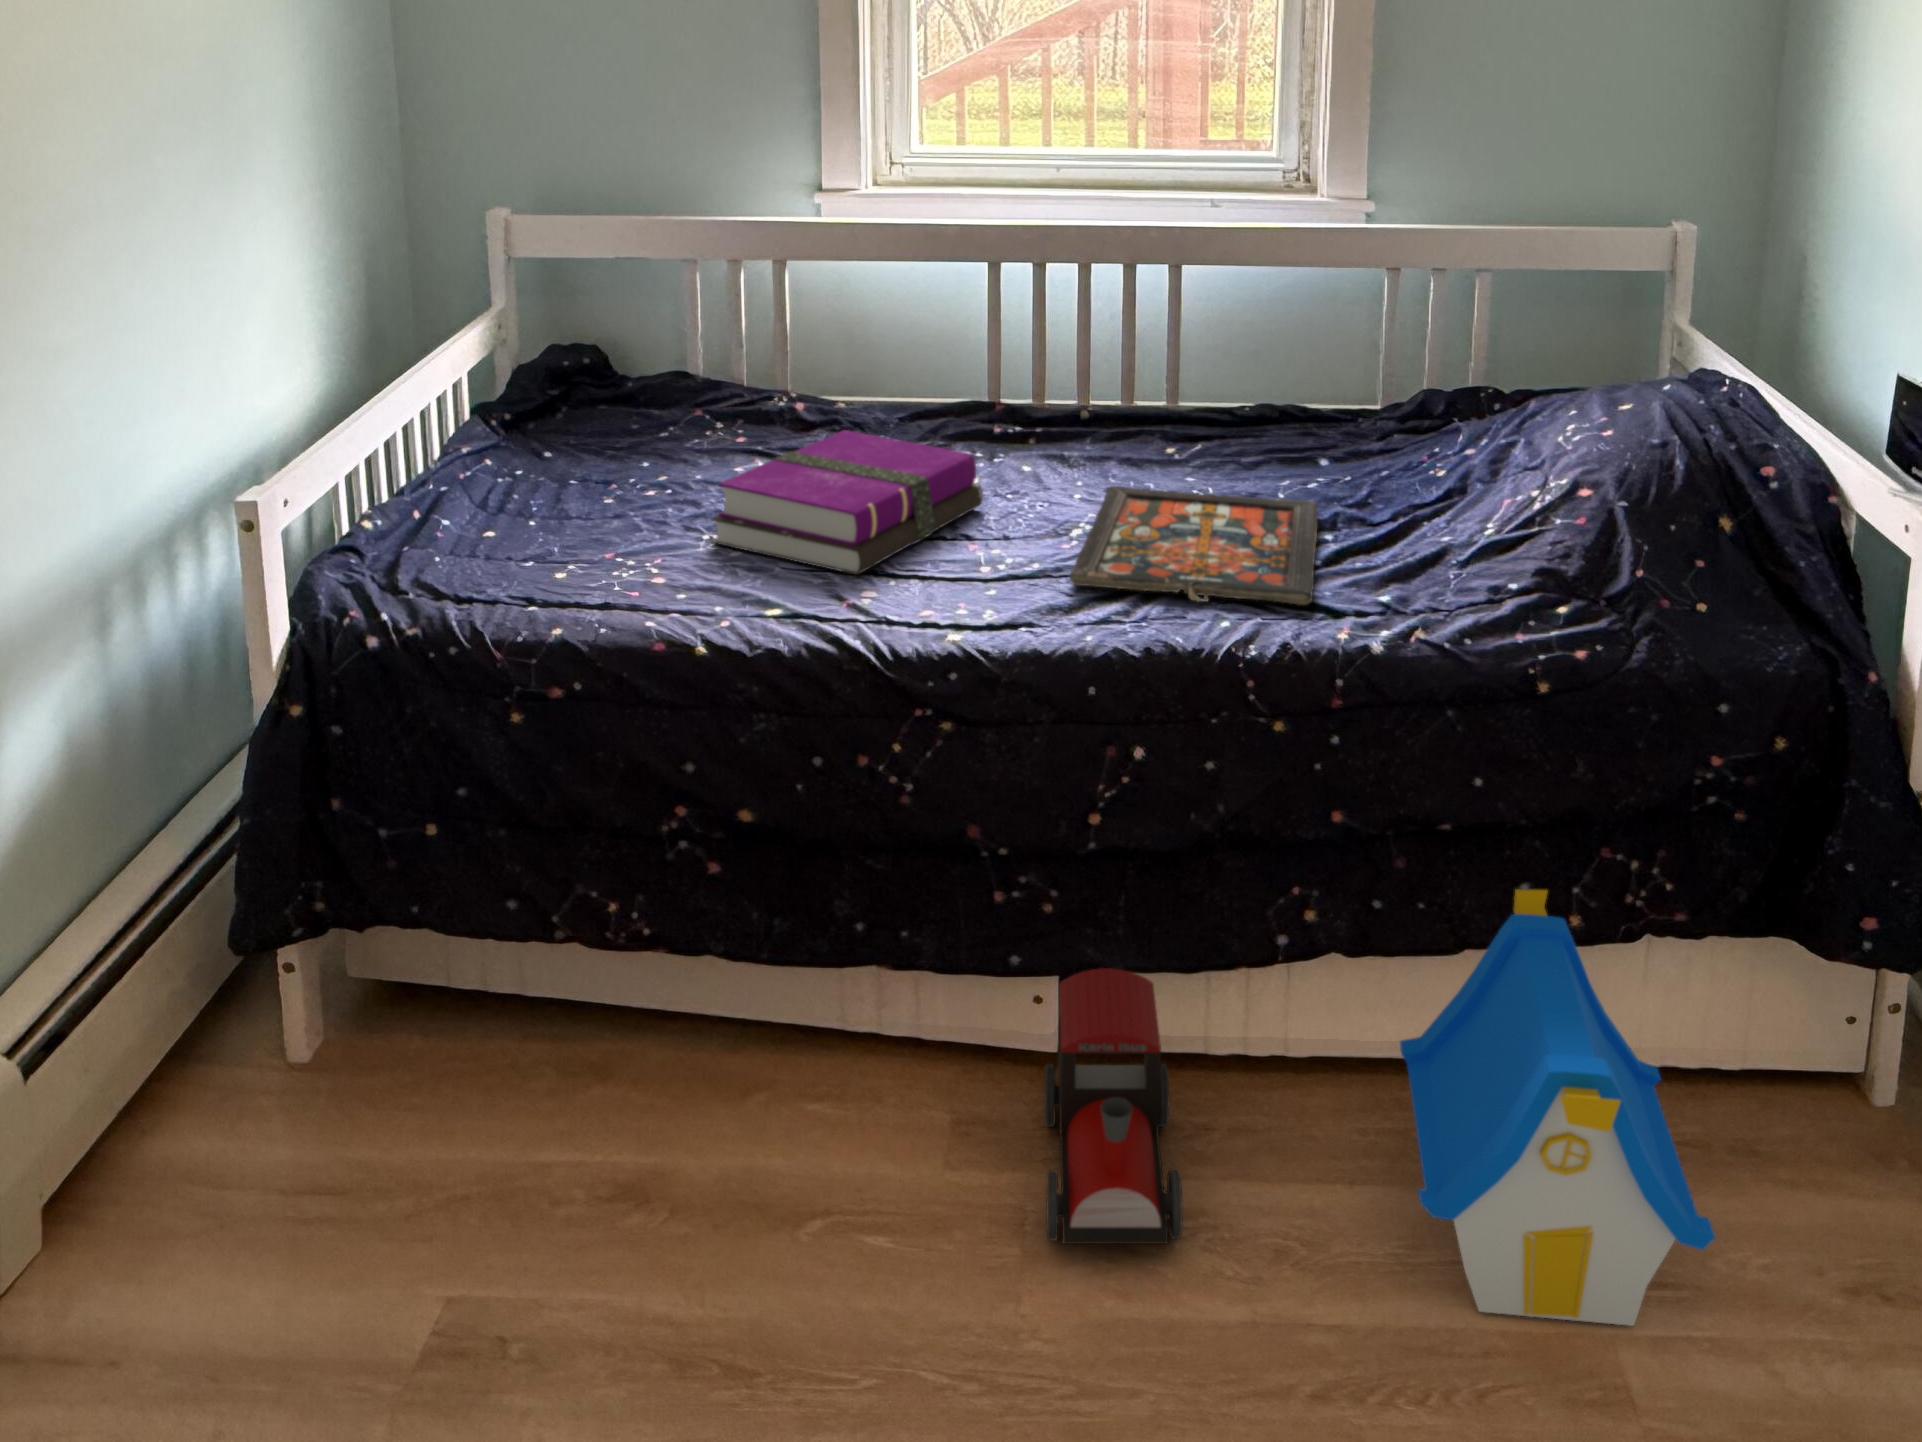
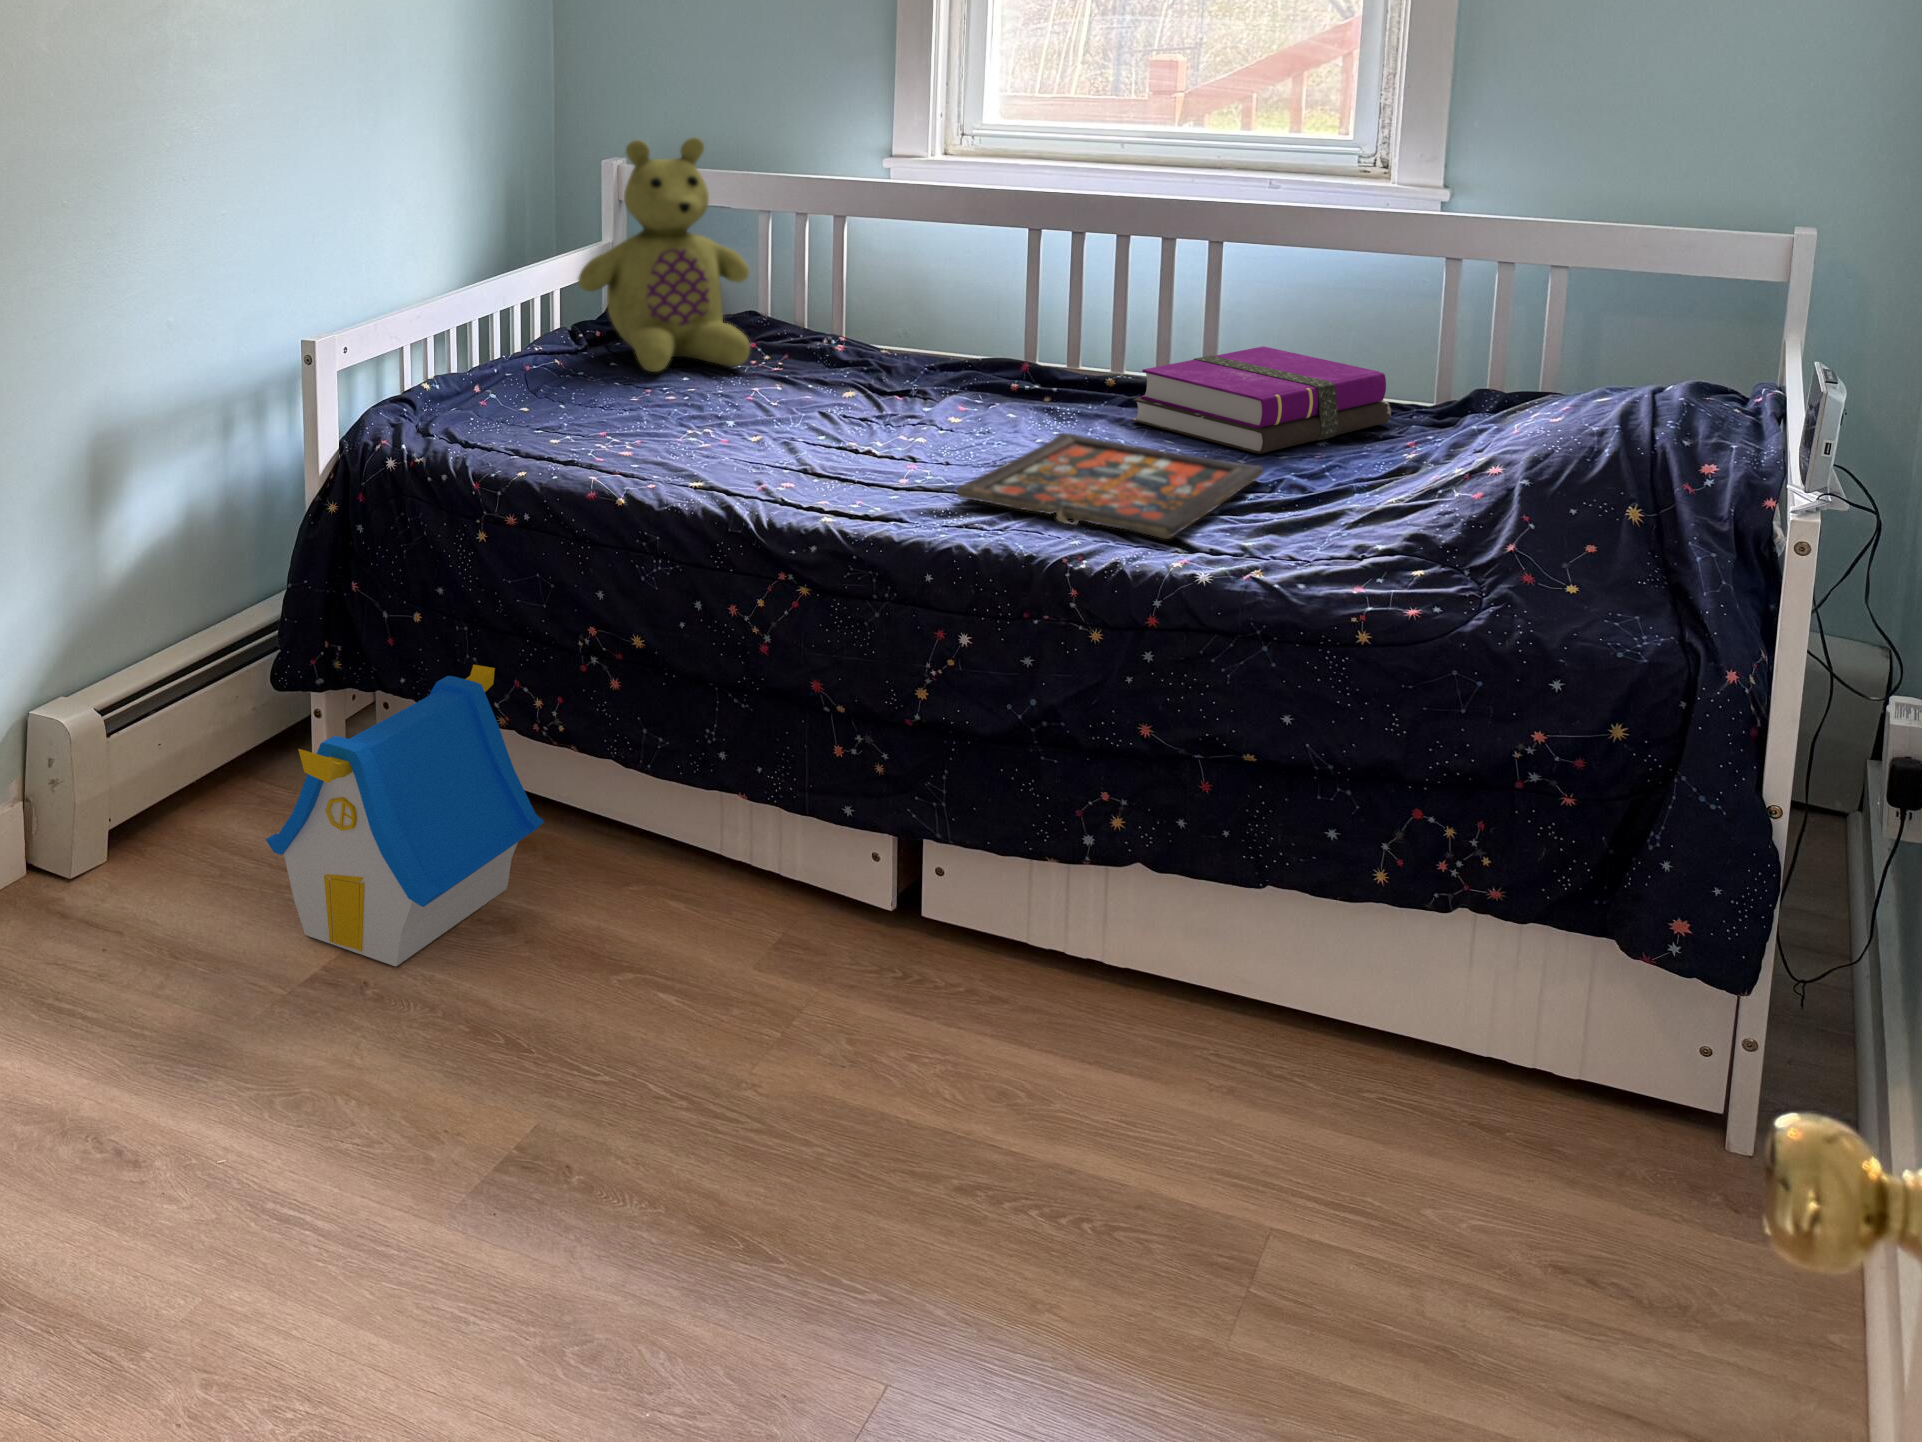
stuffed bear: none [521,192,728,460] -> present [578,137,750,372]
hardback book: present [711,430,983,575] -> present [1132,346,1391,454]
toy house: present [1400,889,1715,1326] -> present [266,665,544,966]
toy train: present [1045,968,1183,1244] -> none [812,839,981,1064]

